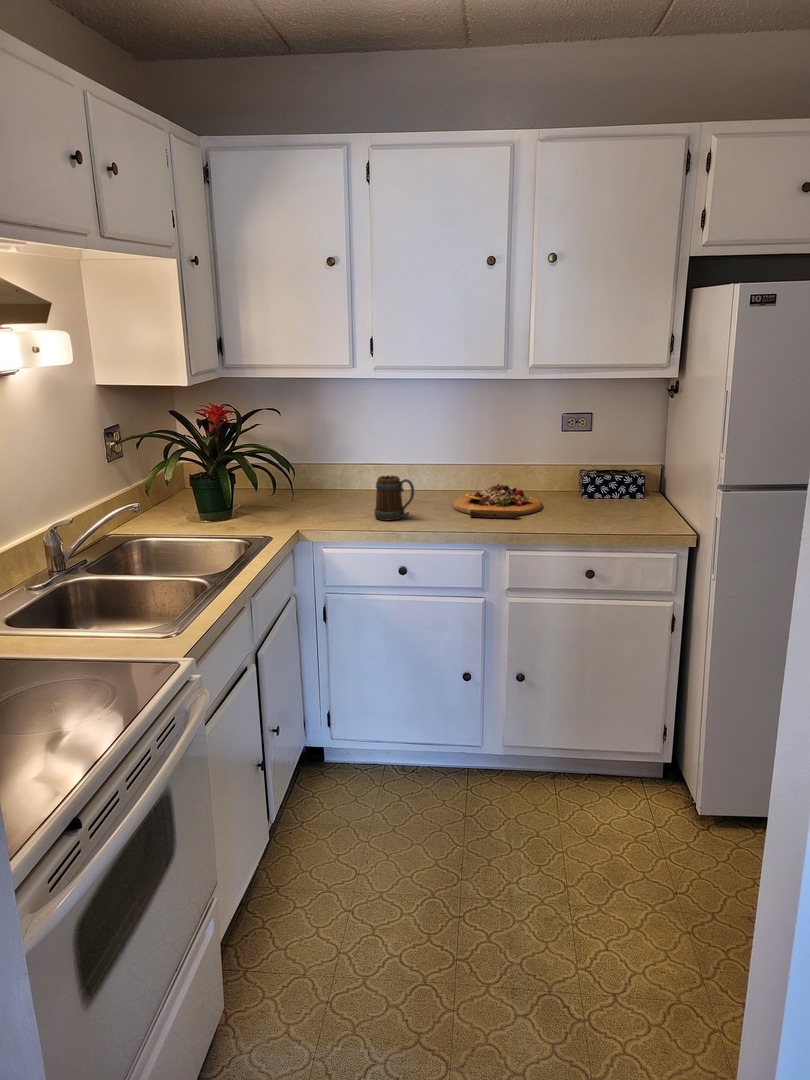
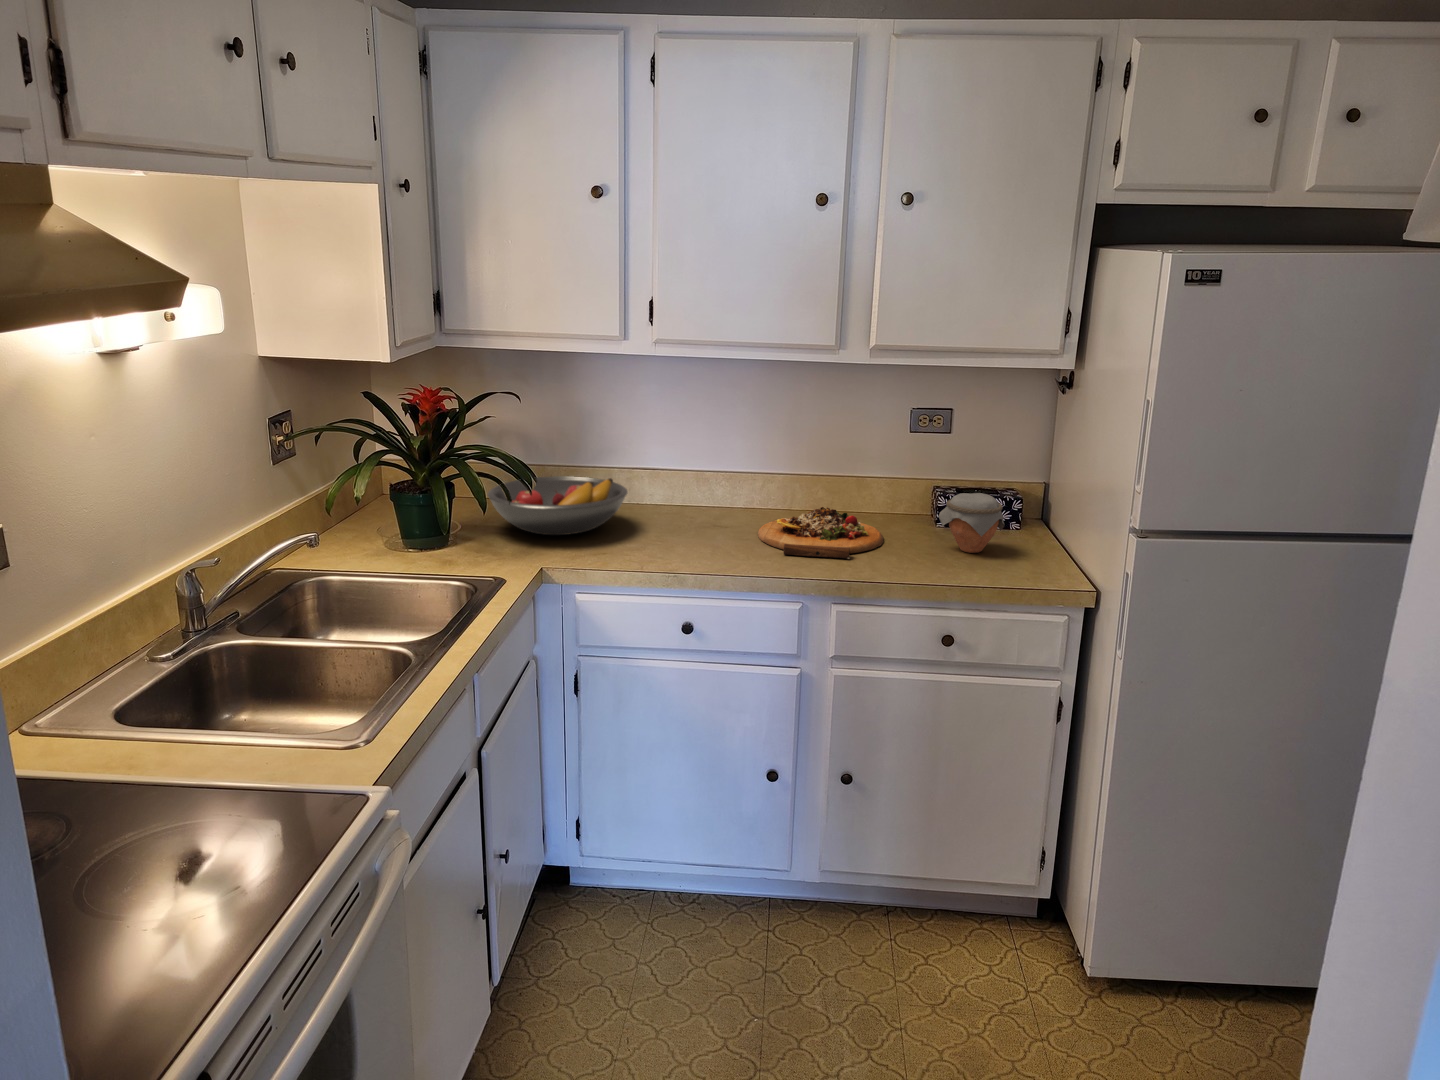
fruit bowl: none [258,468,358,509] -> present [488,476,628,535]
jar: none [582,470,631,513] -> present [939,493,1004,553]
mug: present [375,475,414,520] -> none [650,493,707,557]

